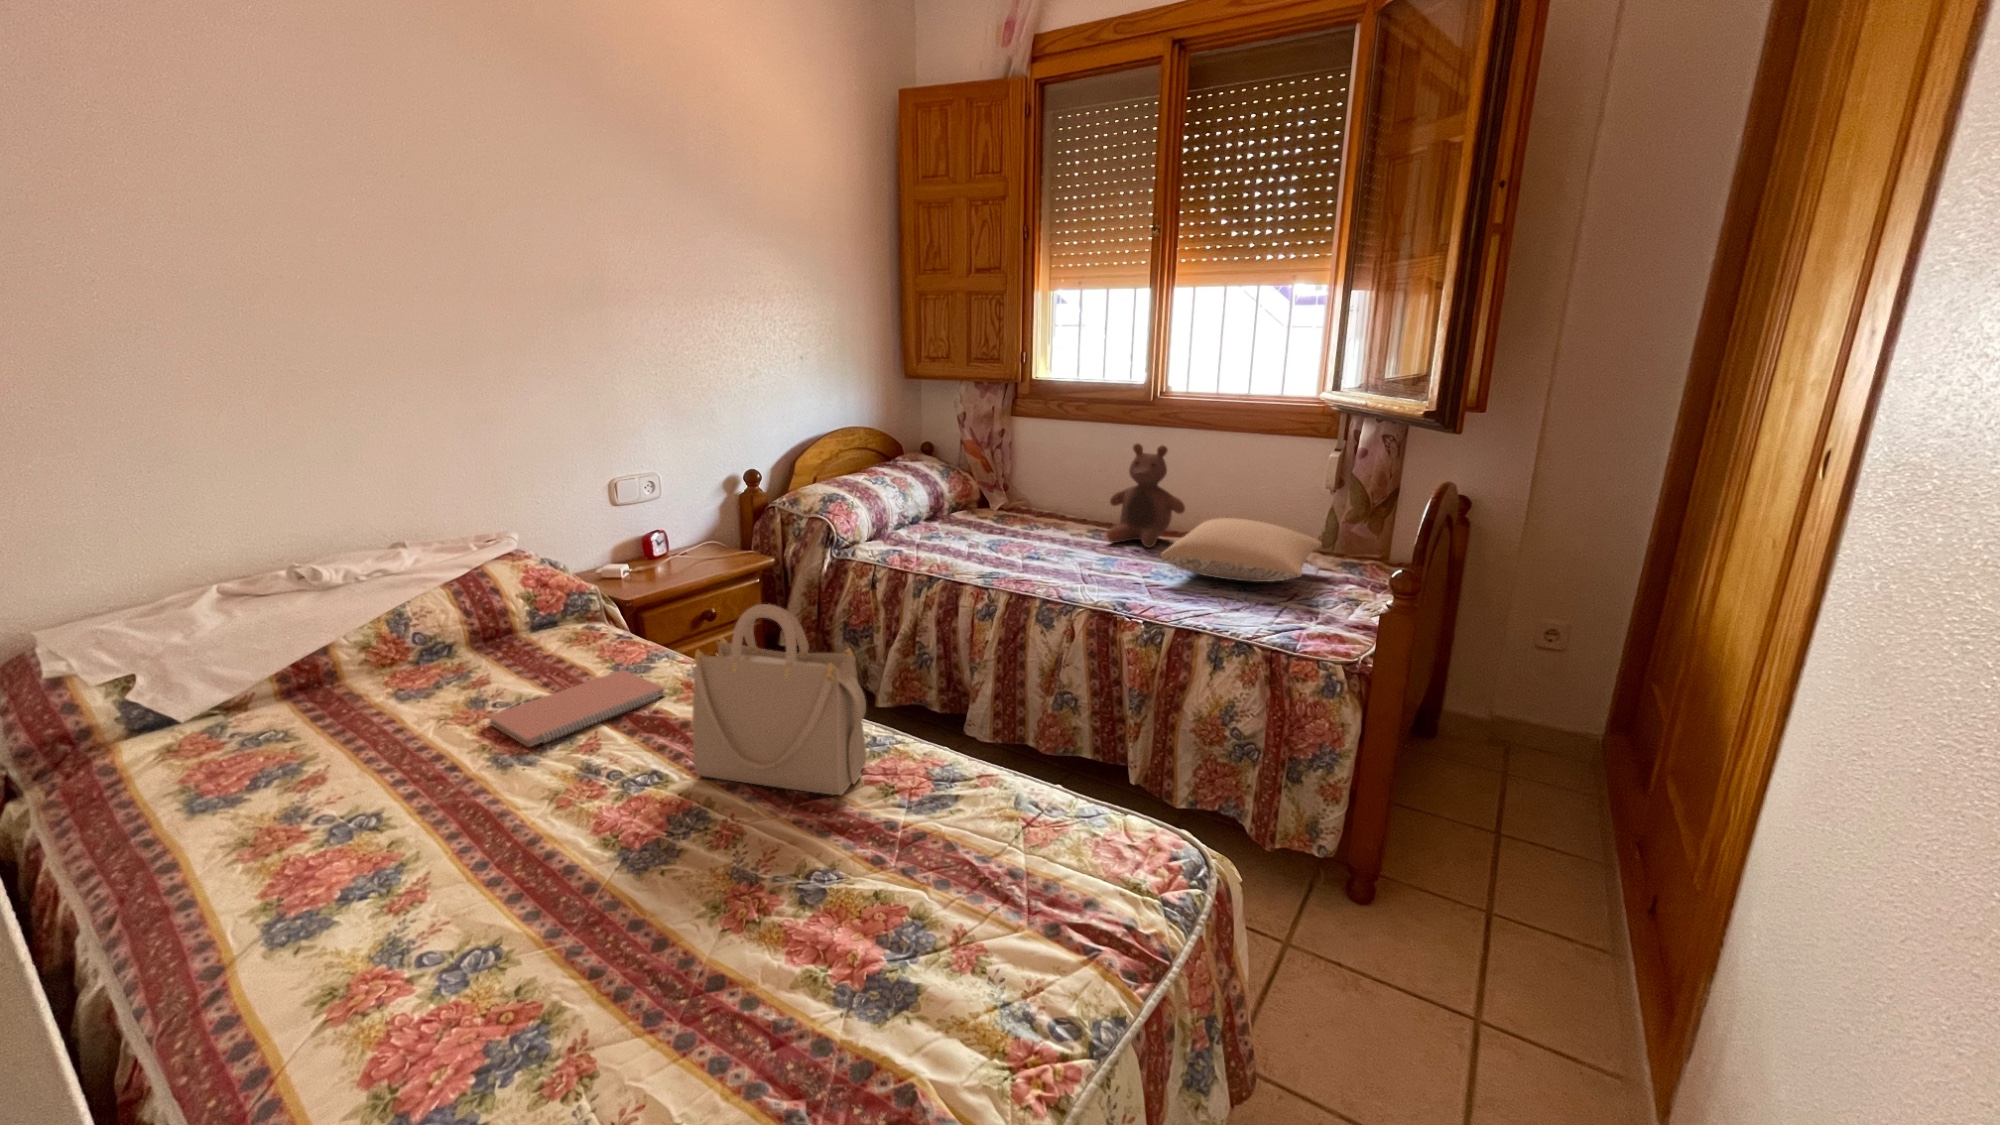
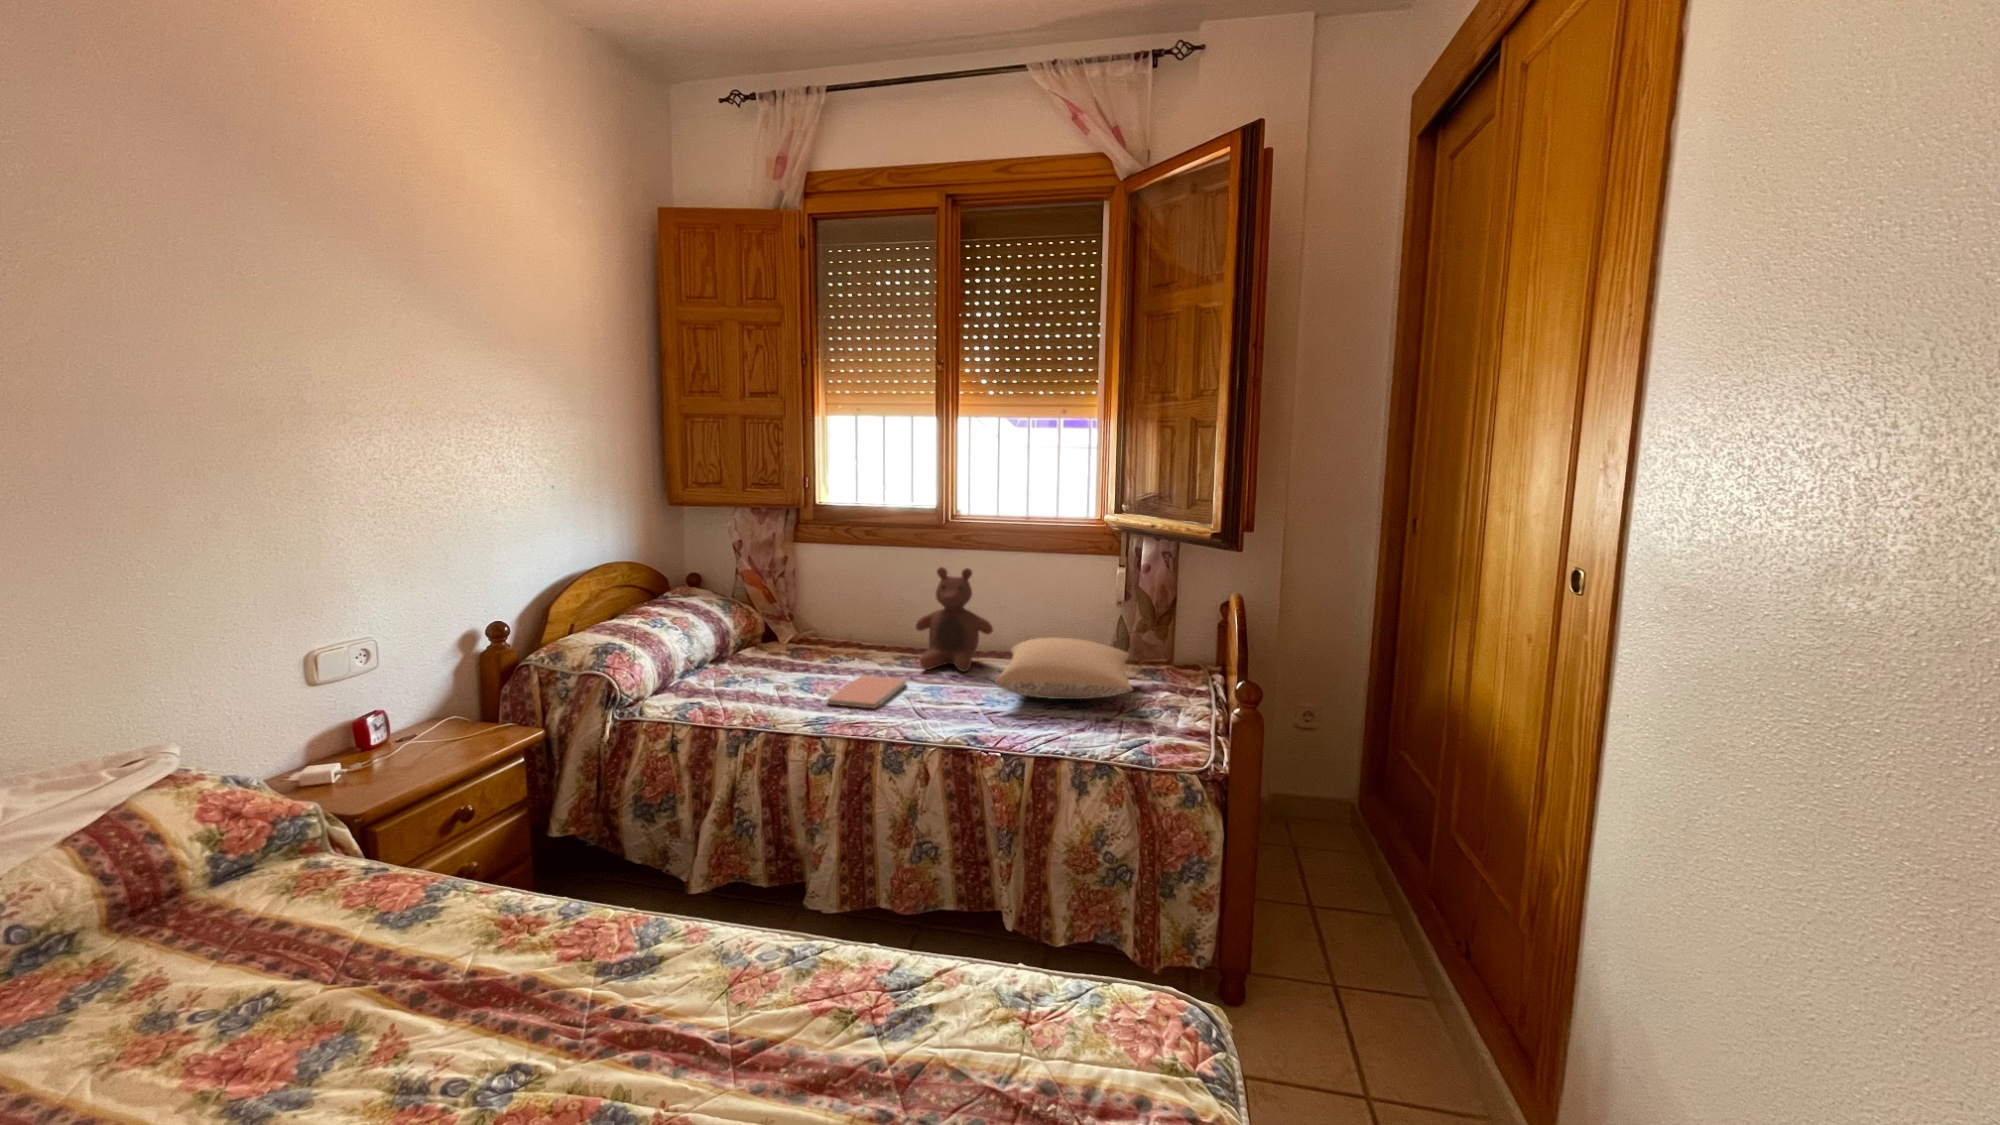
handbag: present [692,604,867,795] -> none [577,814,811,1057]
notebook: present [487,670,665,747] -> present [827,675,906,708]

